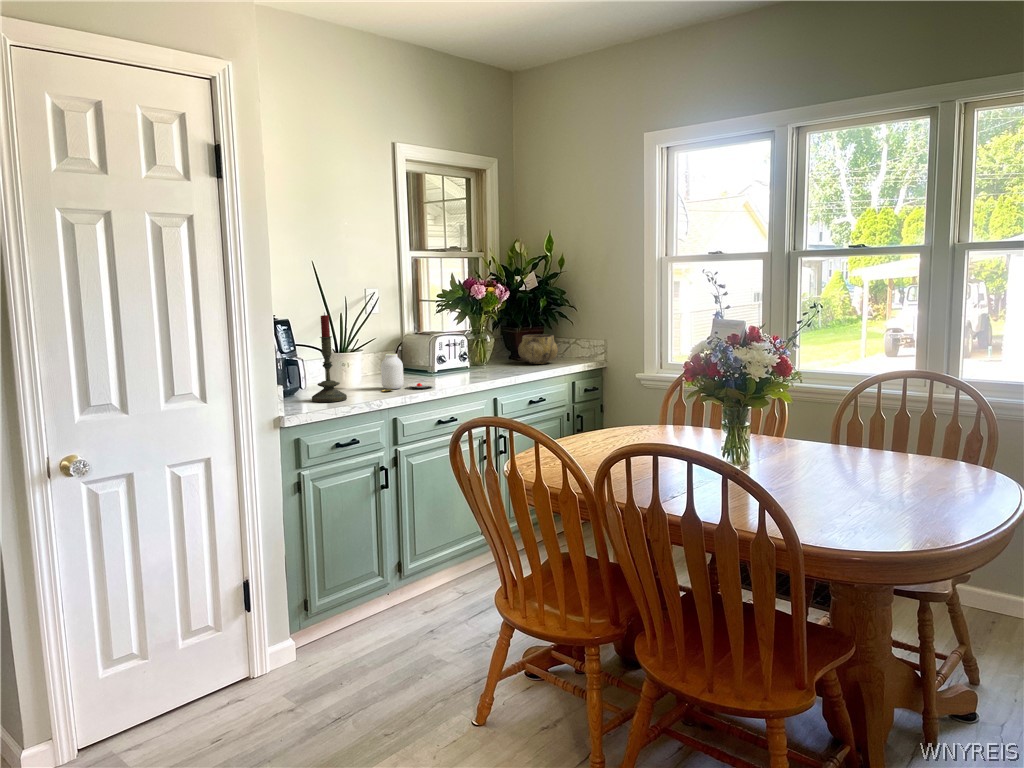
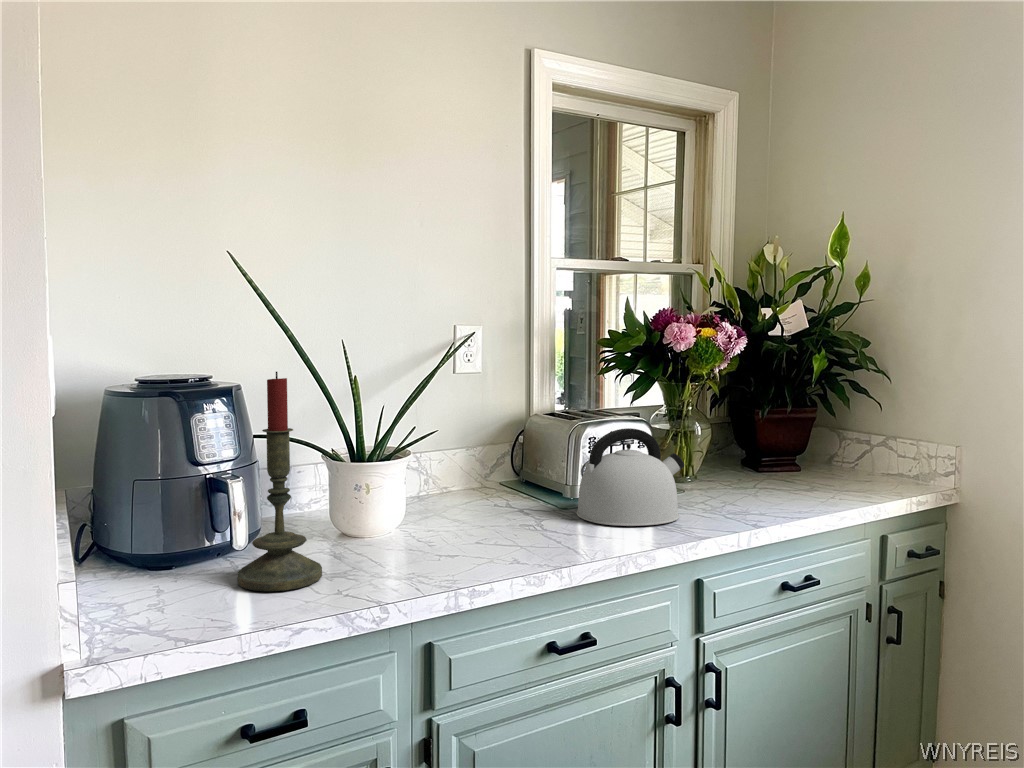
decorative bowl: present [518,335,558,364] -> none [762,425,848,489]
kettle: none [437,336,485,379] -> present [576,428,684,526]
jar: present [381,354,435,392] -> none [422,467,555,559]

